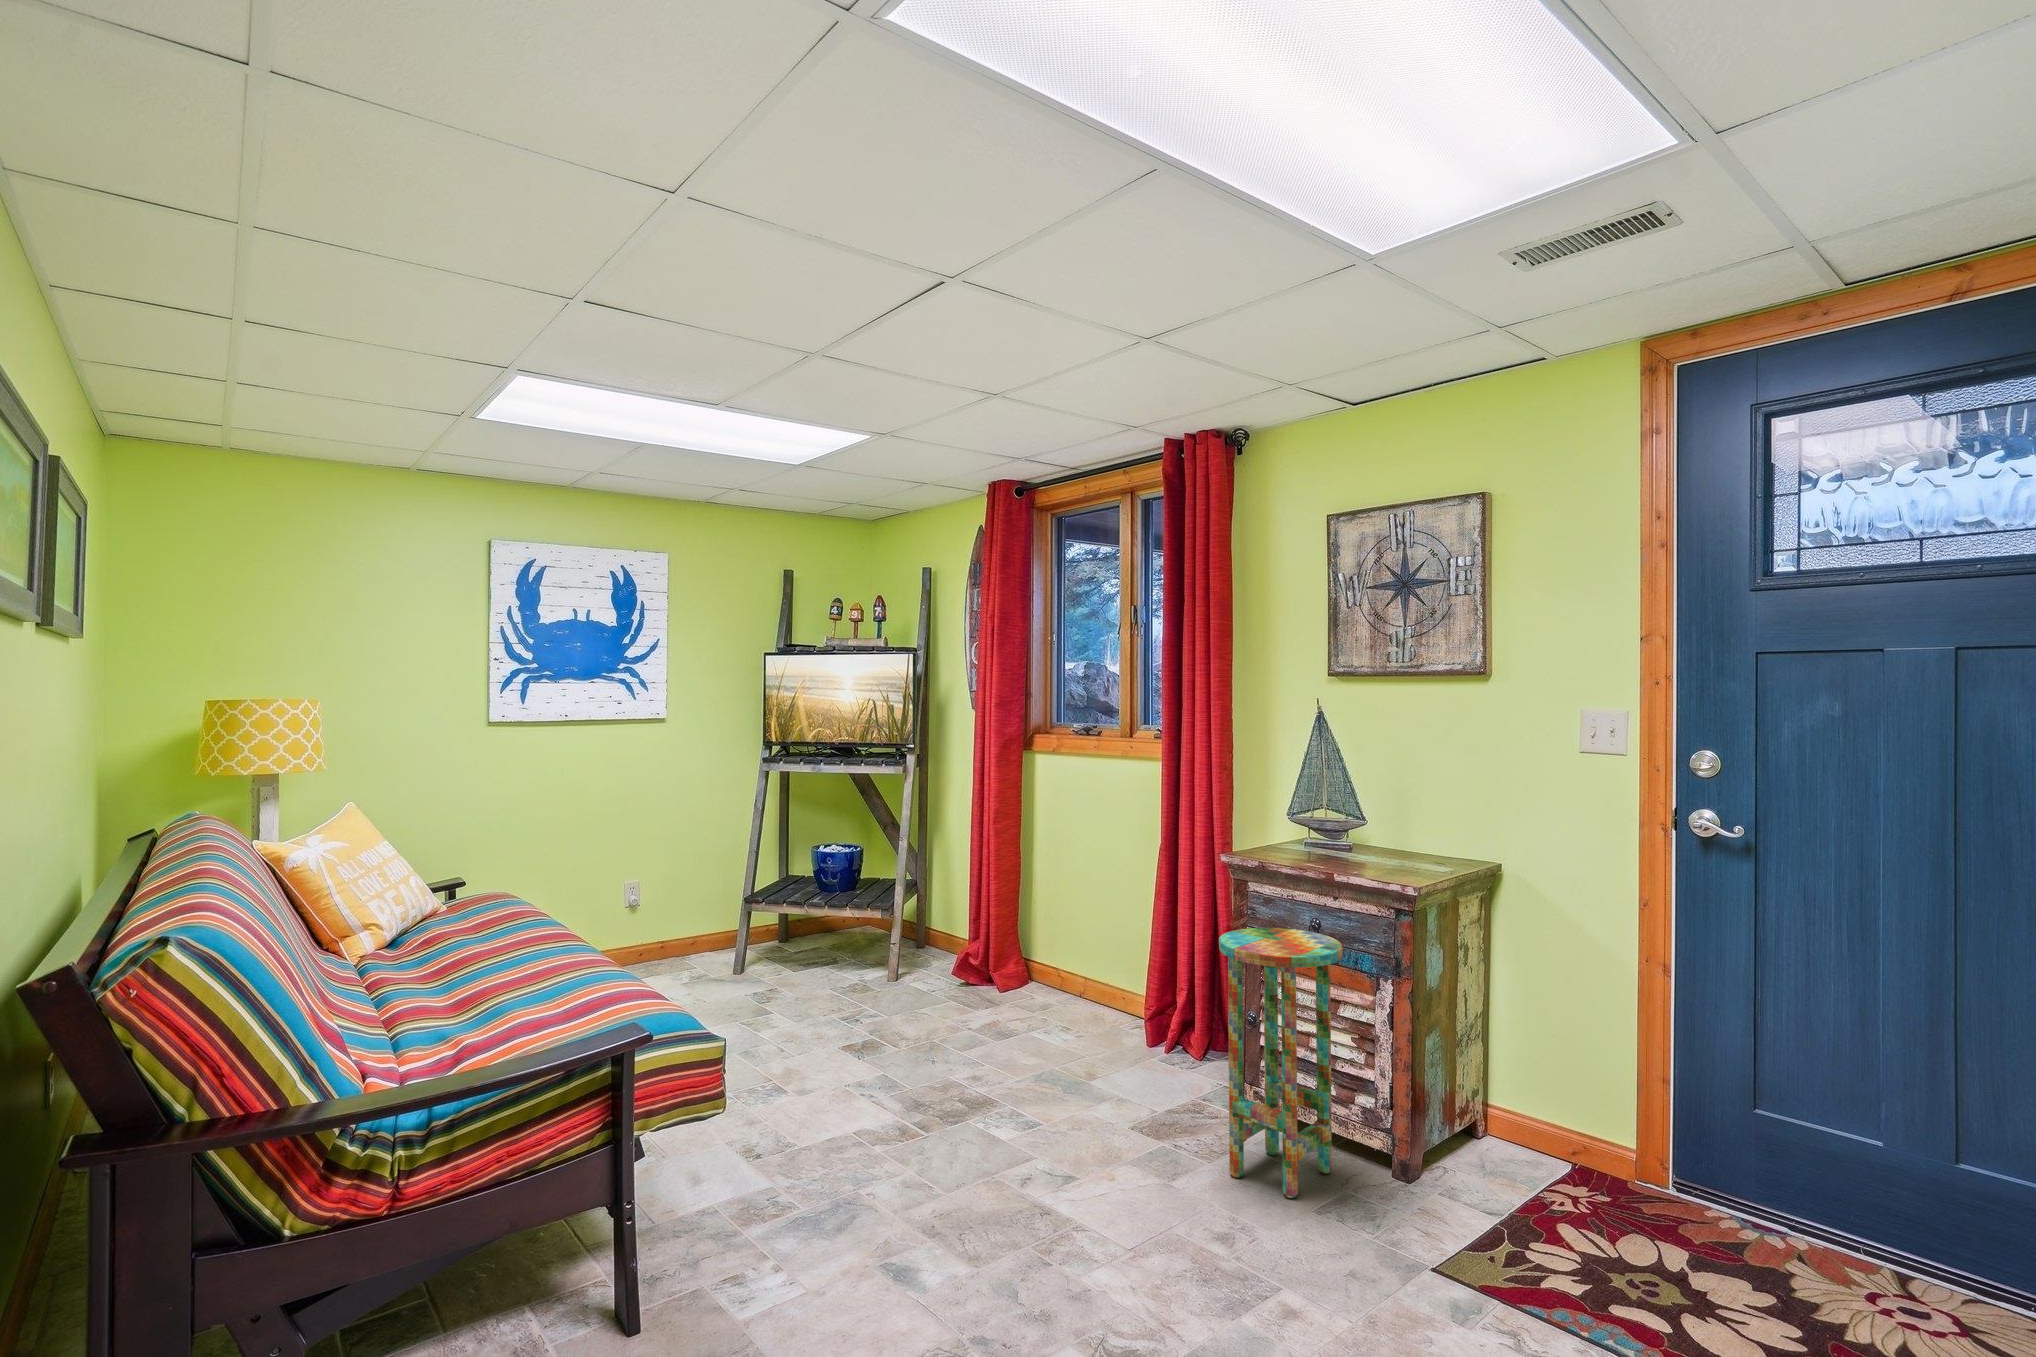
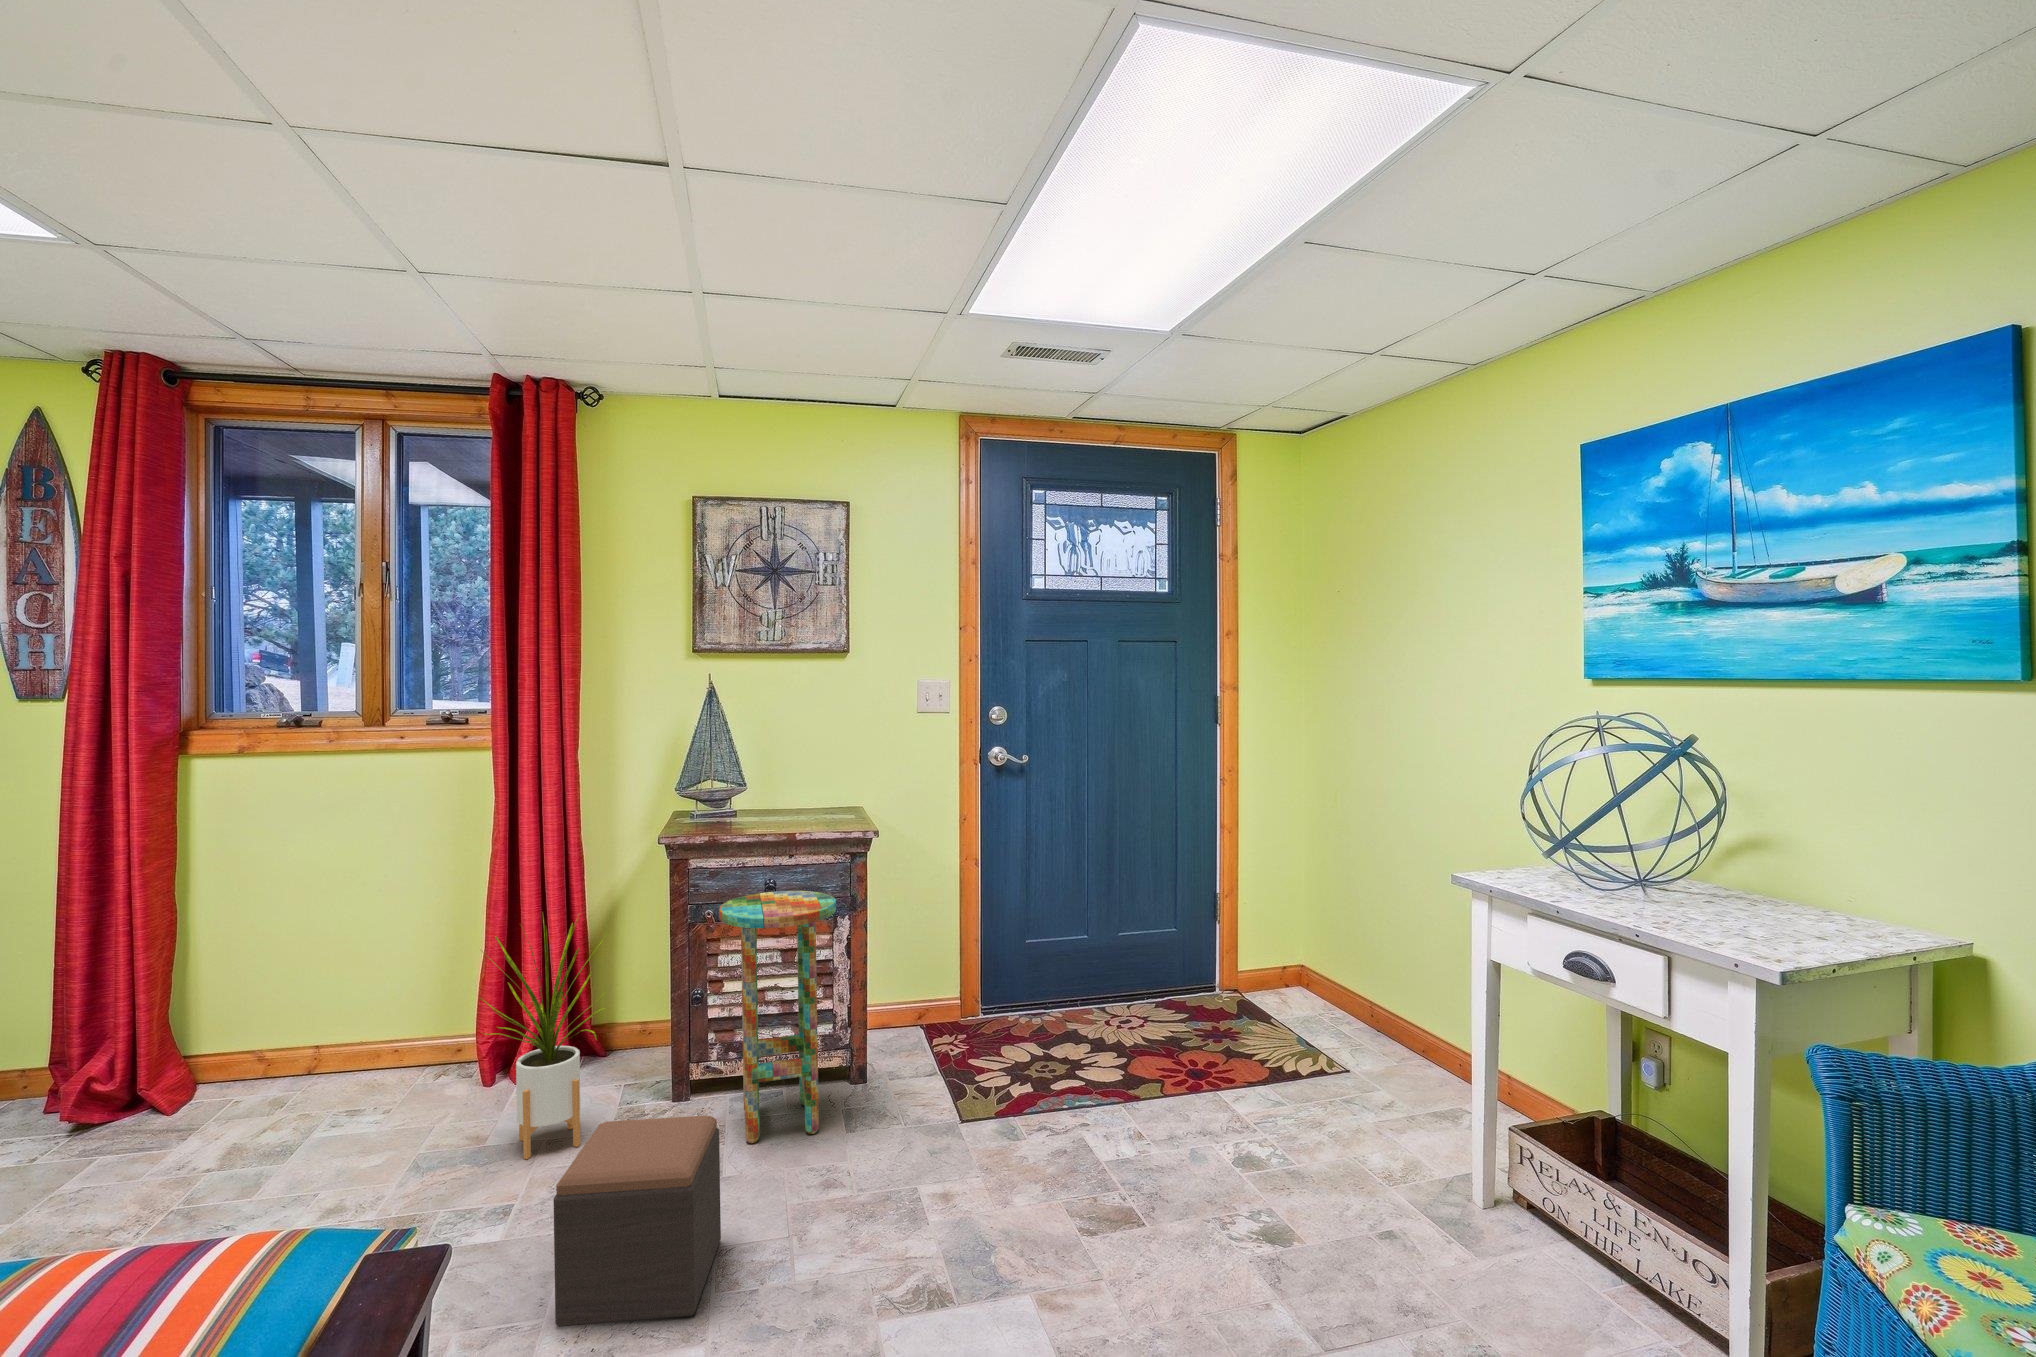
house plant: none [1069,901,1175,1113] -> present [482,917,612,1159]
footstool: none [954,1077,1102,1261] -> present [553,1116,721,1327]

